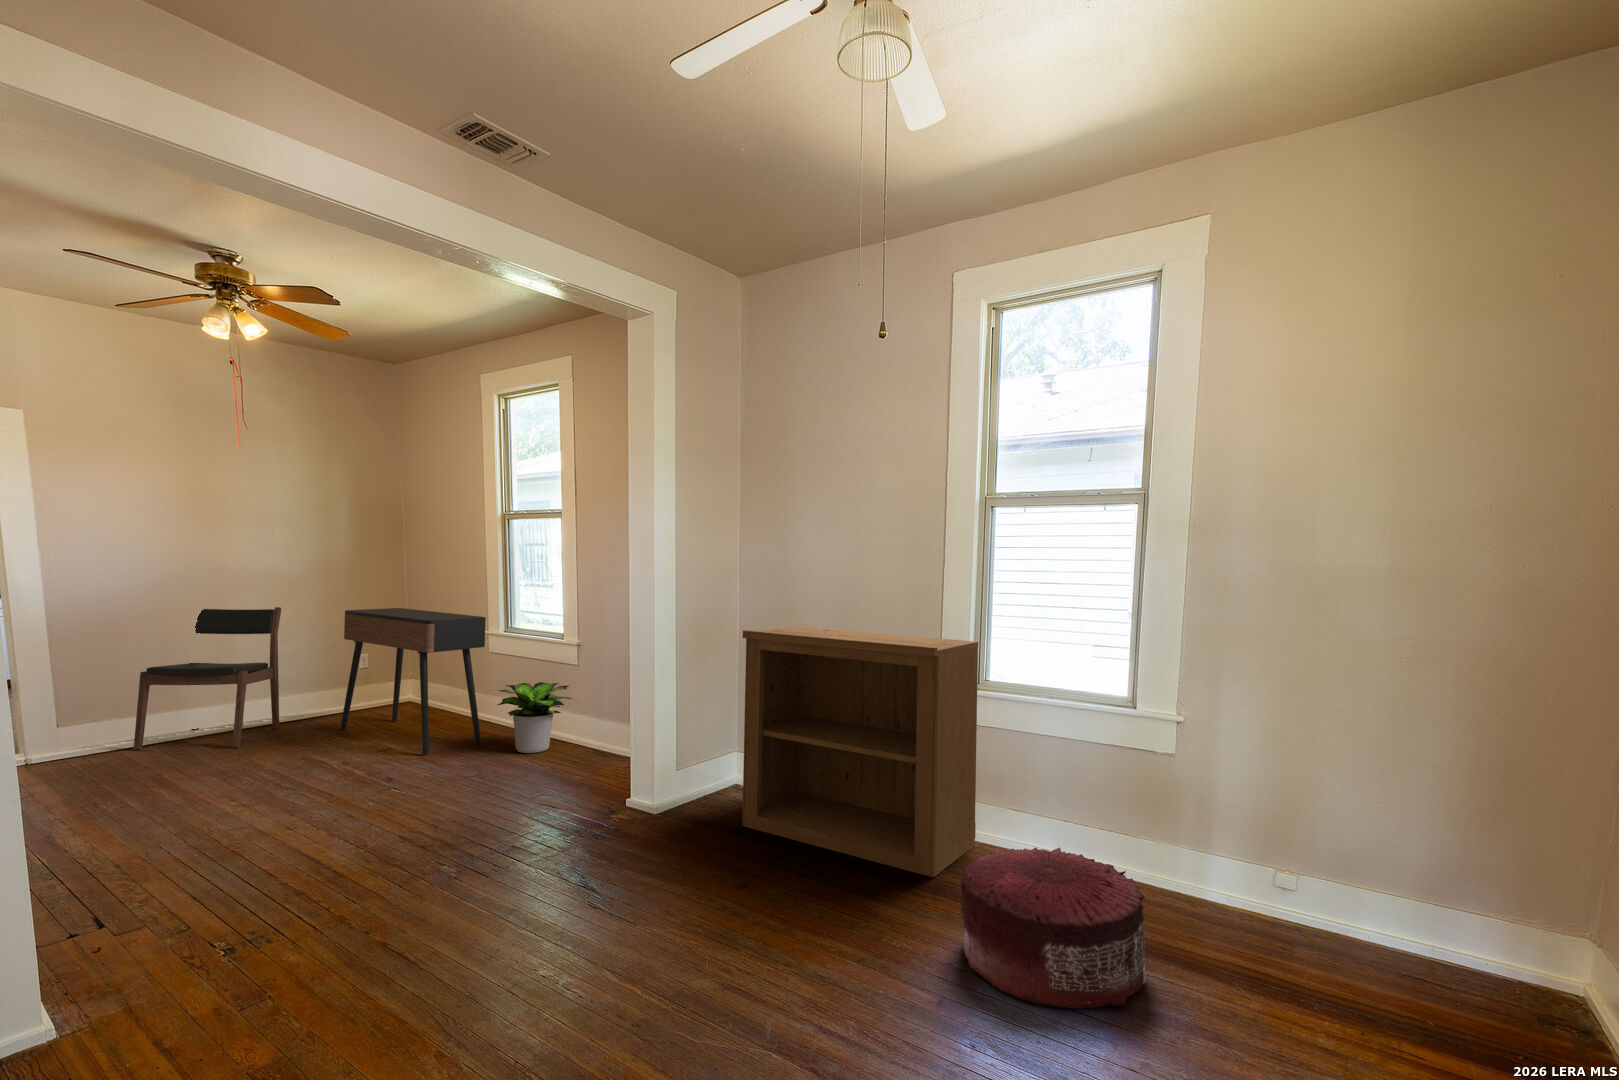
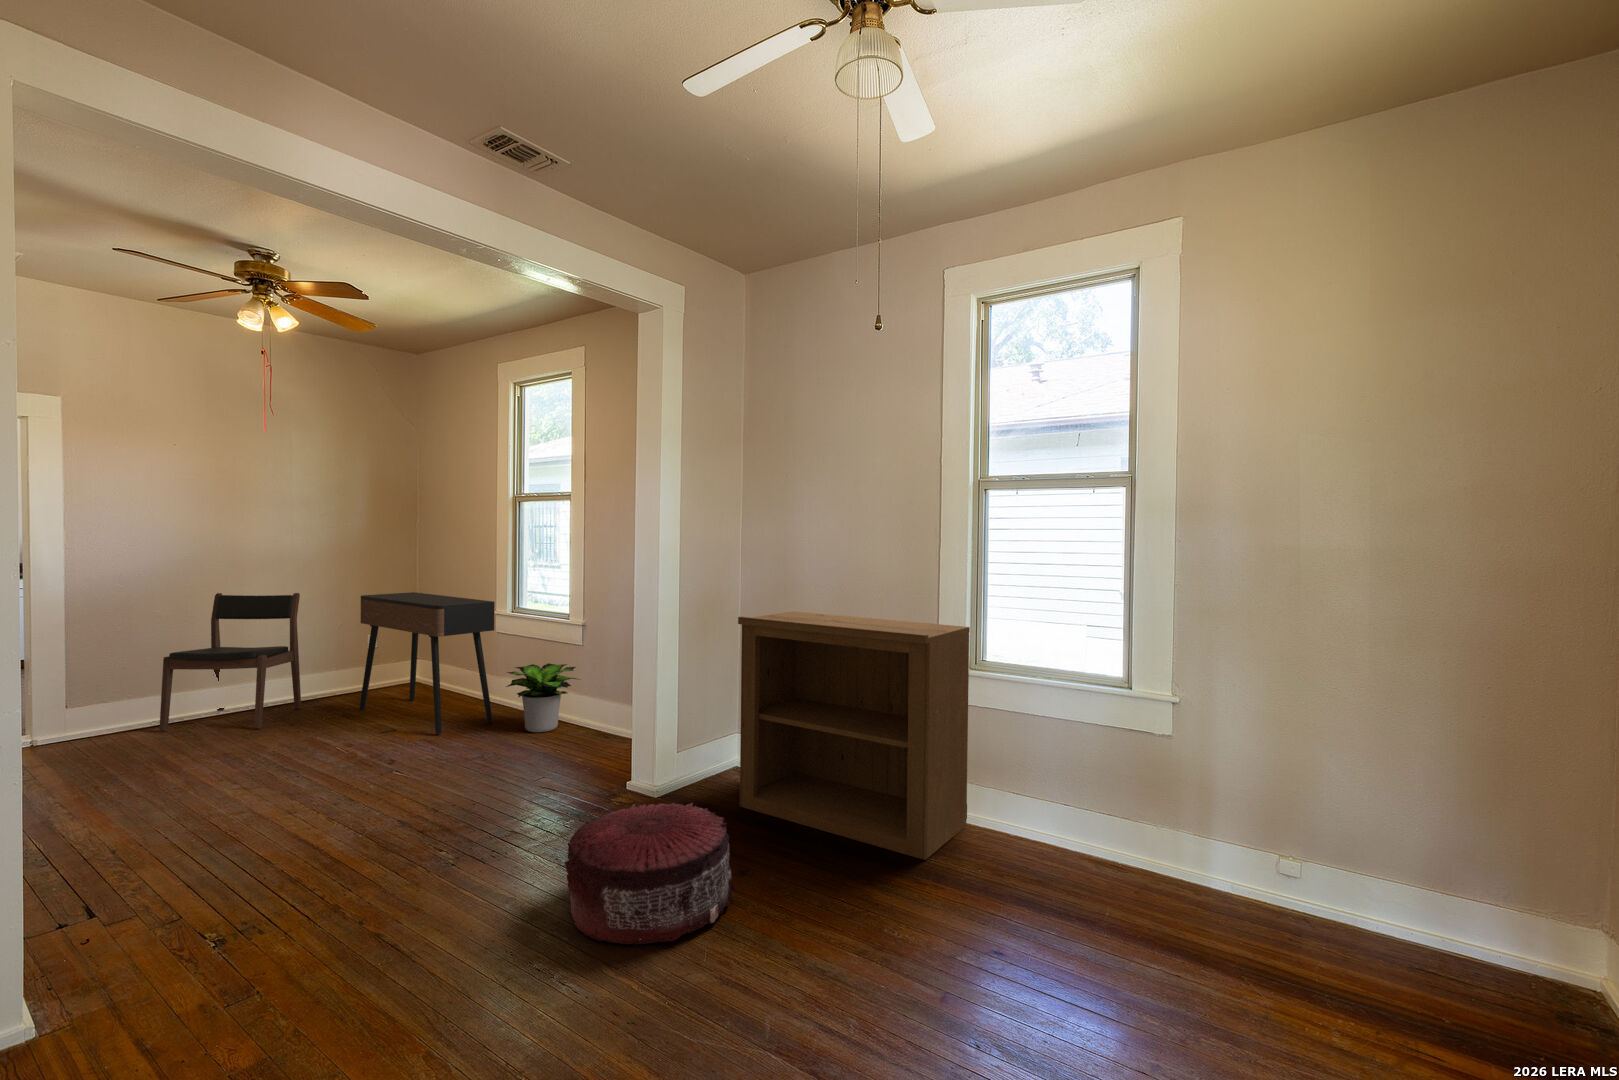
pouf: present [961,847,1146,1008] -> present [565,802,735,944]

